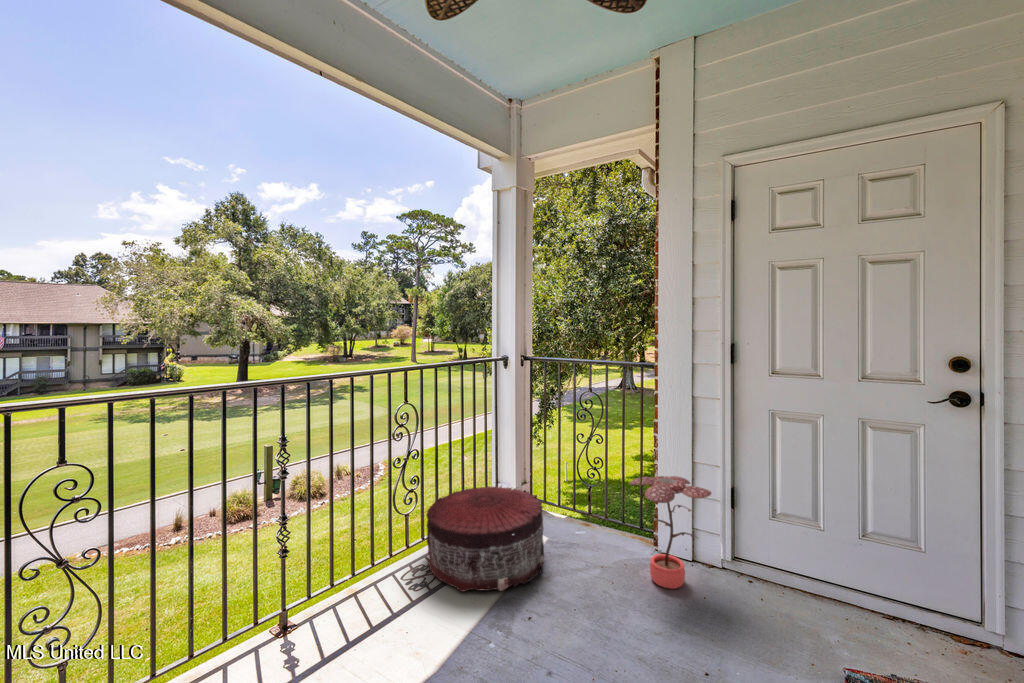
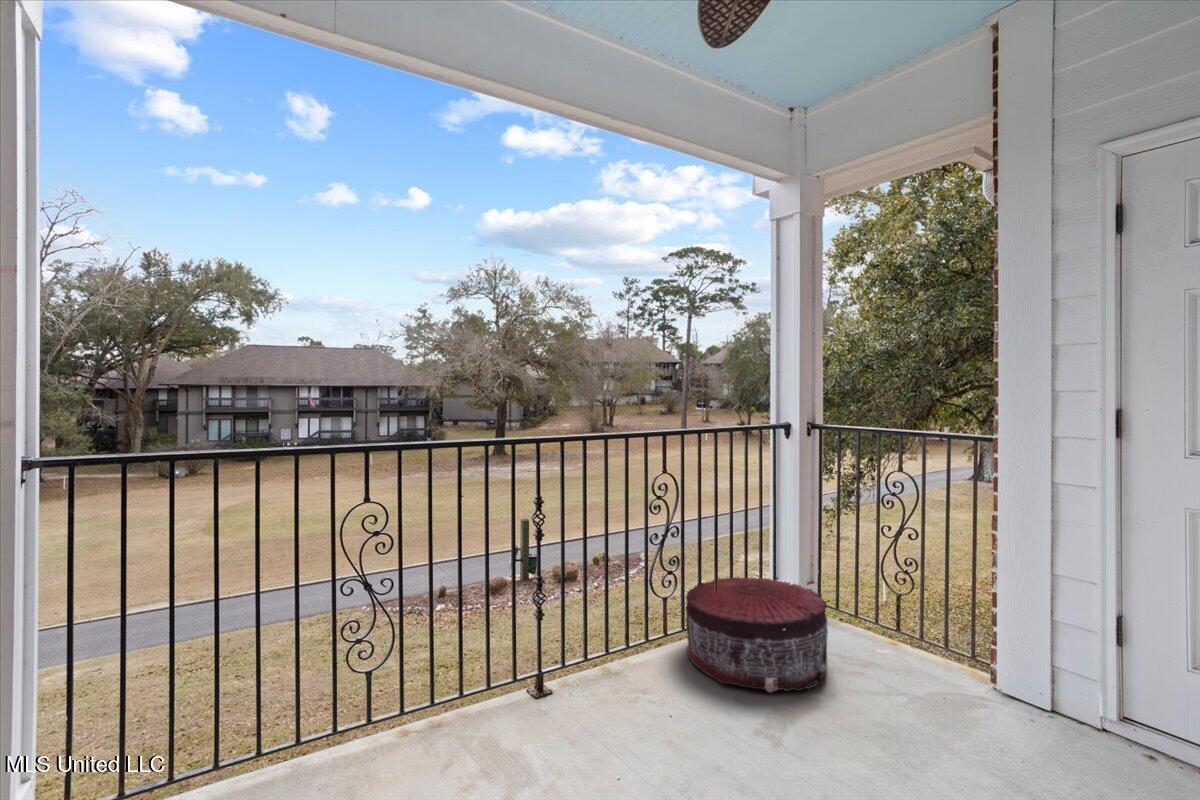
potted plant: present [629,476,711,589] -> none [946,584,1073,737]

